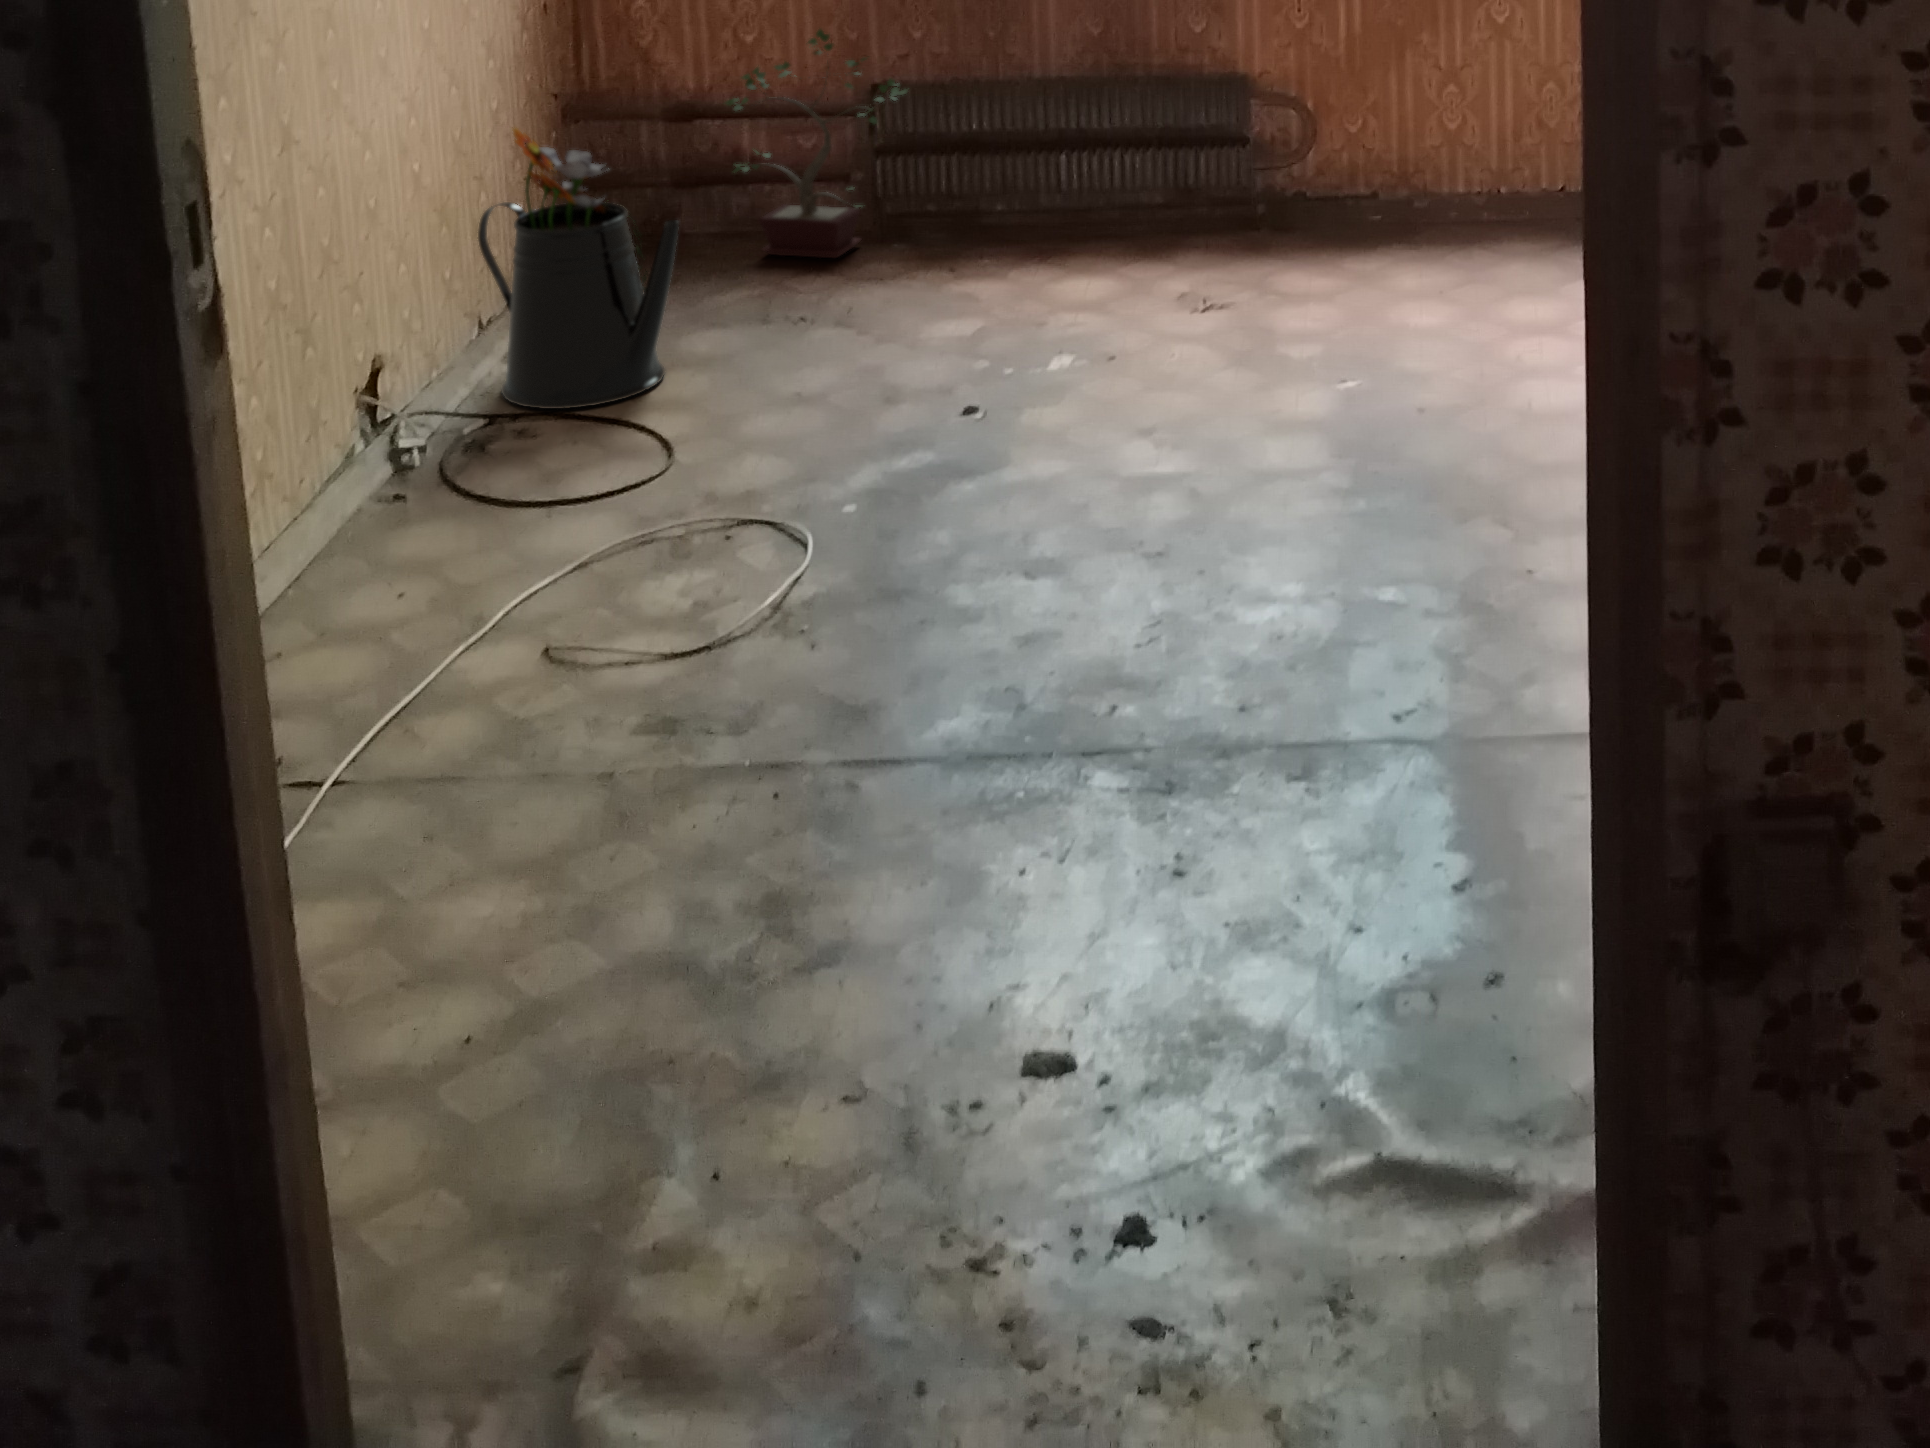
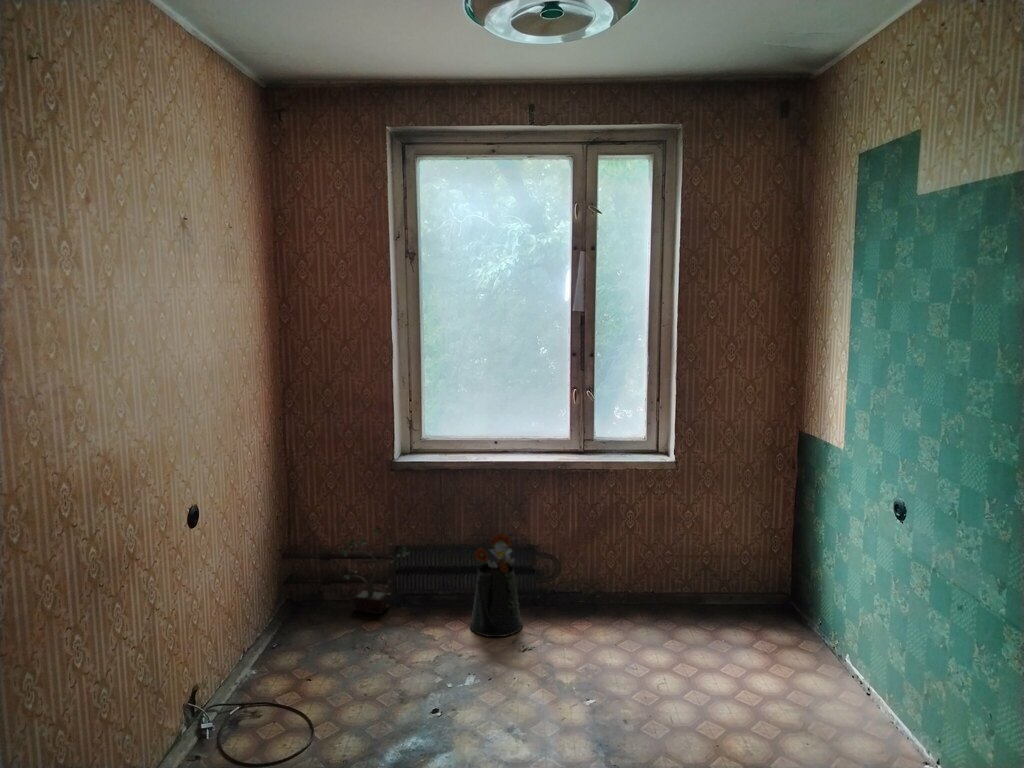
watering can: present [478,128,679,409] -> present [470,533,522,637]

